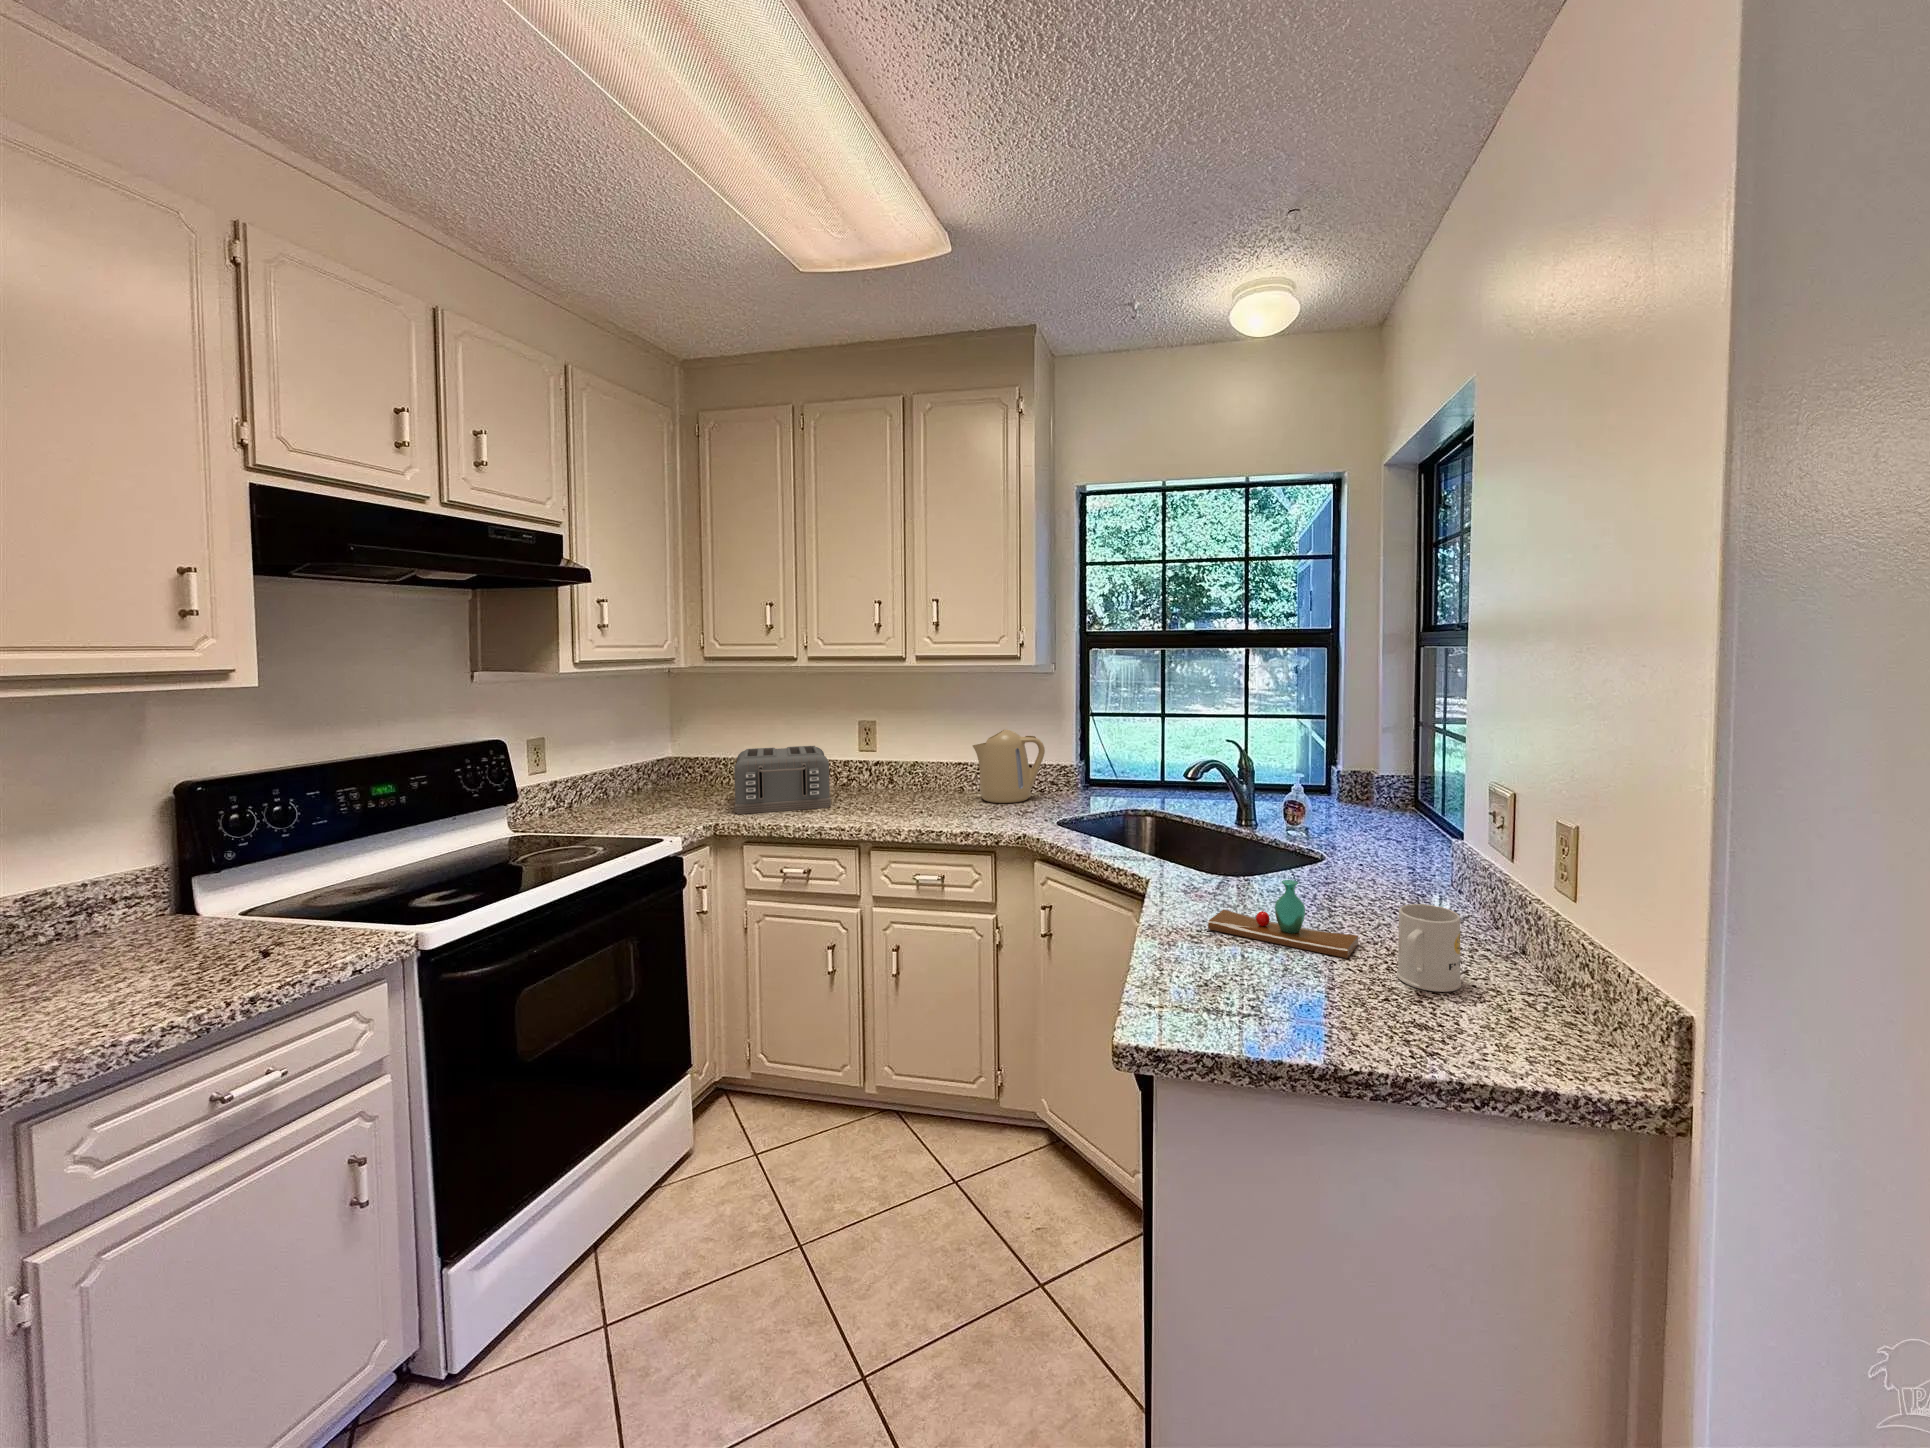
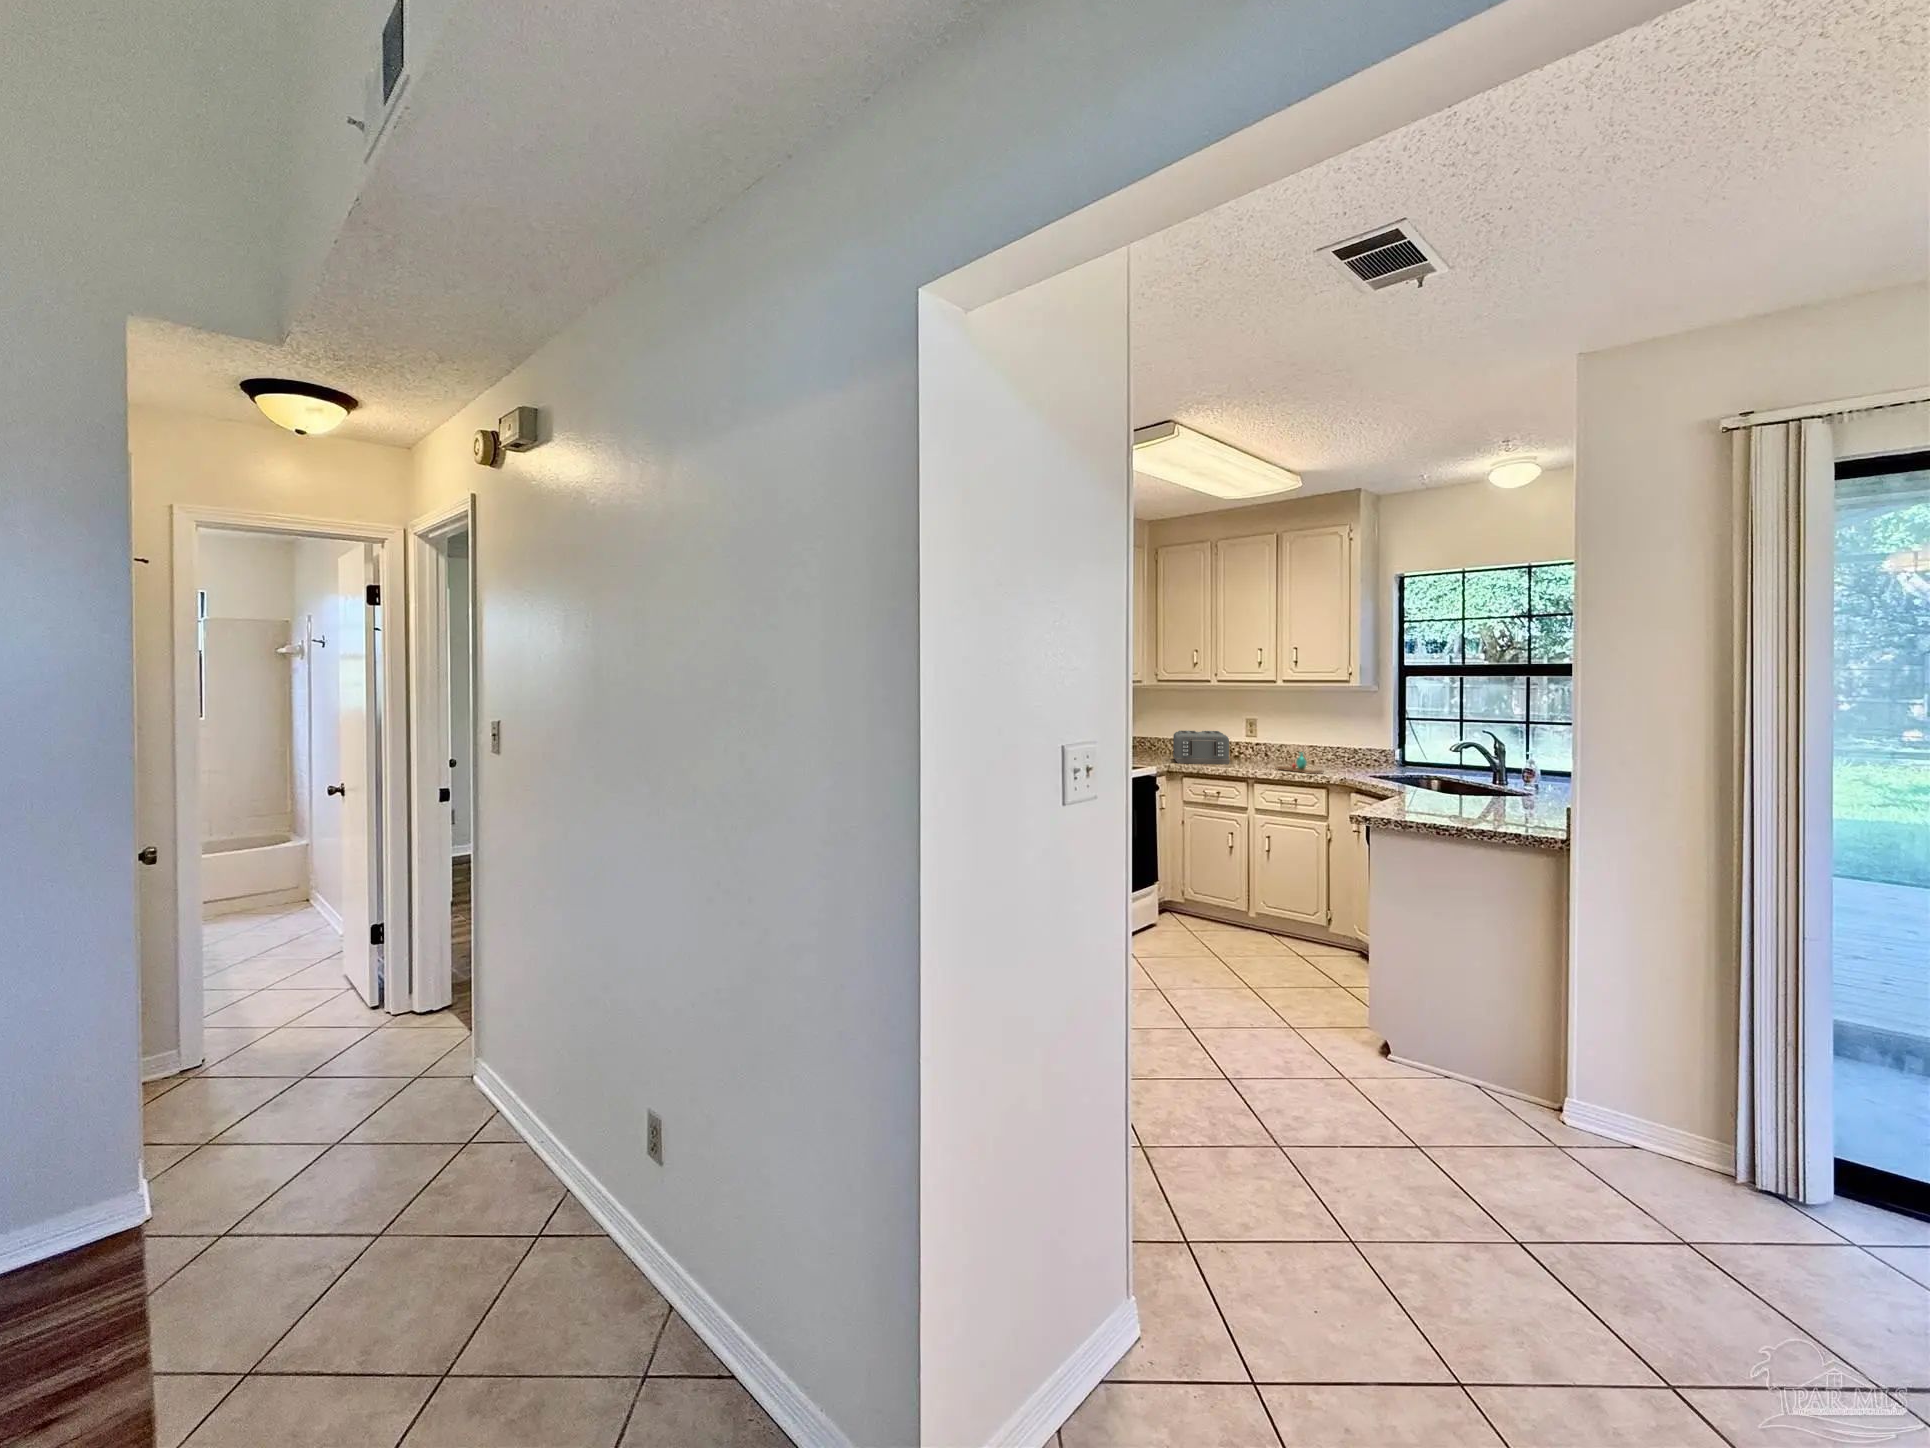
kettle: present [973,730,1045,803] -> none [1319,725,1368,769]
vase: present [1208,880,1358,958] -> present [1276,752,1324,774]
mug: present [1397,904,1461,992] -> none [1498,789,1531,821]

